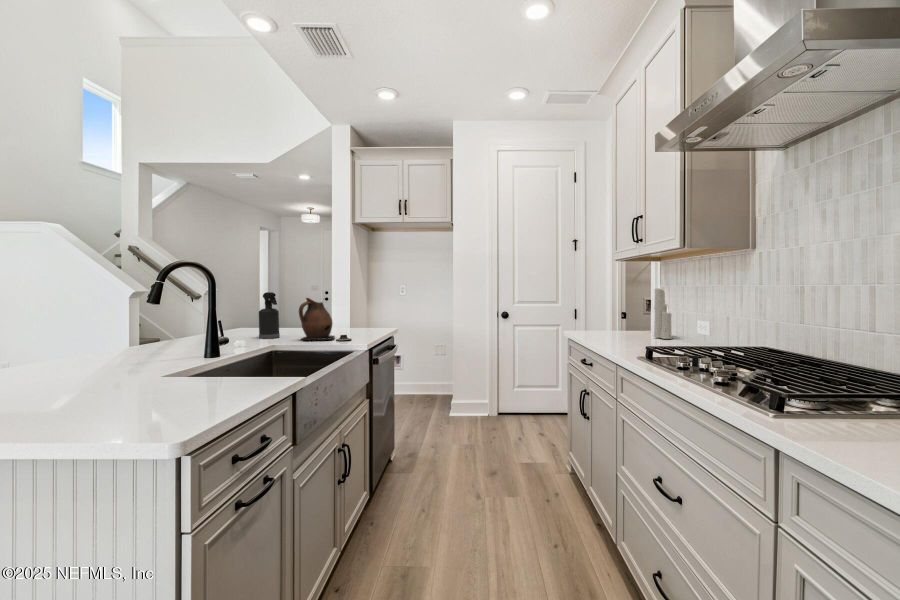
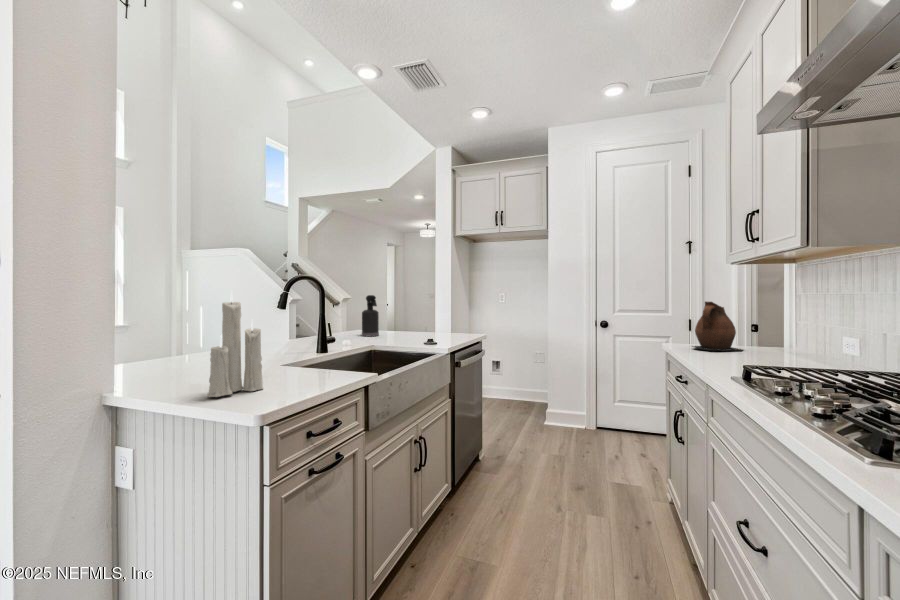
candle: present [654,285,672,339] -> present [207,290,263,397]
ceramic pitcher: present [299,298,335,340] -> present [692,302,743,351]

